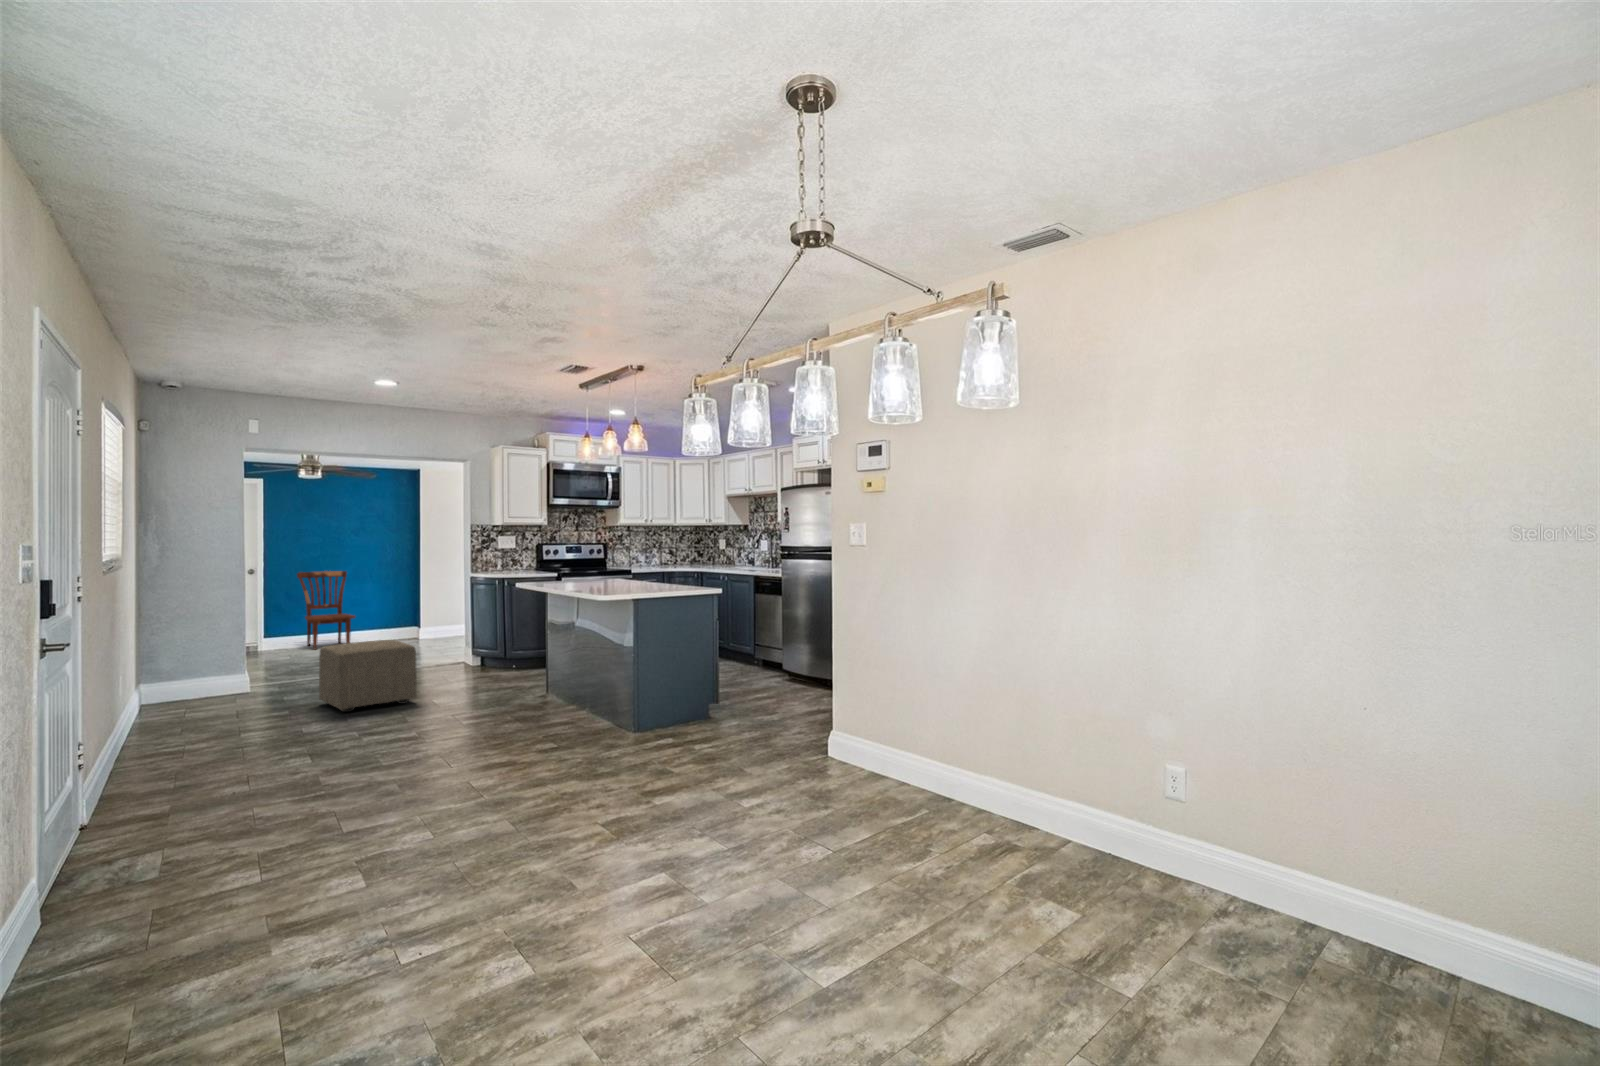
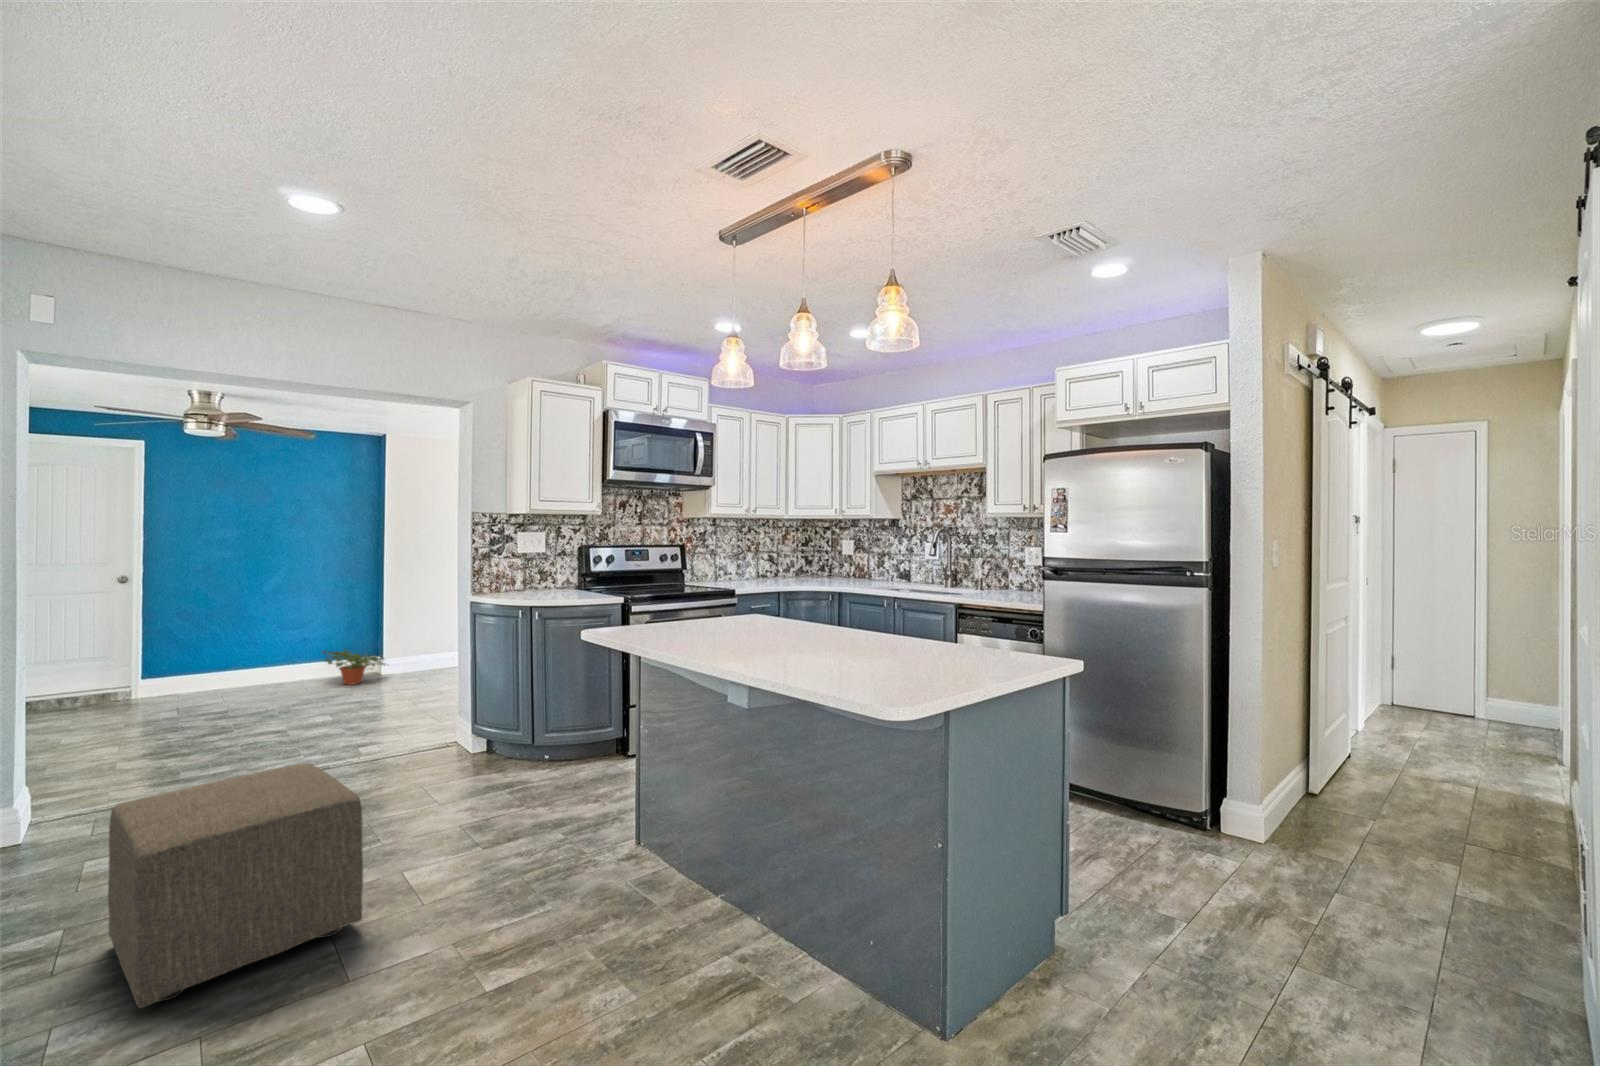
dining chair: present [297,571,355,650] -> none [176,581,274,712]
potted plant: none [381,616,426,640] -> present [322,649,386,685]

